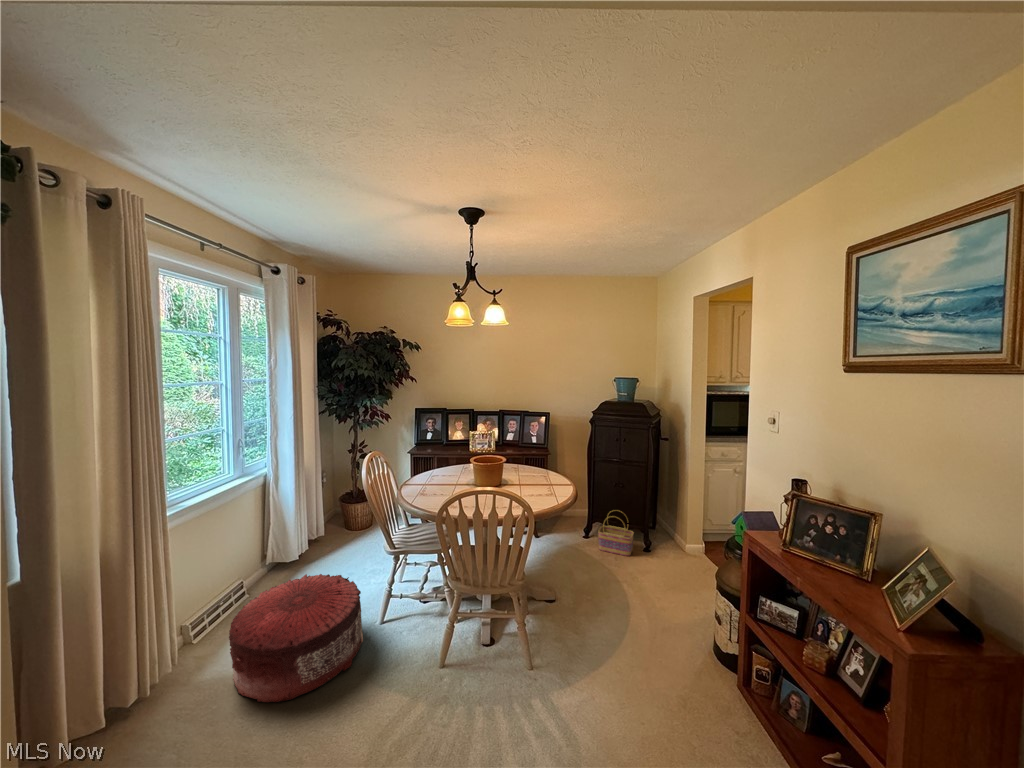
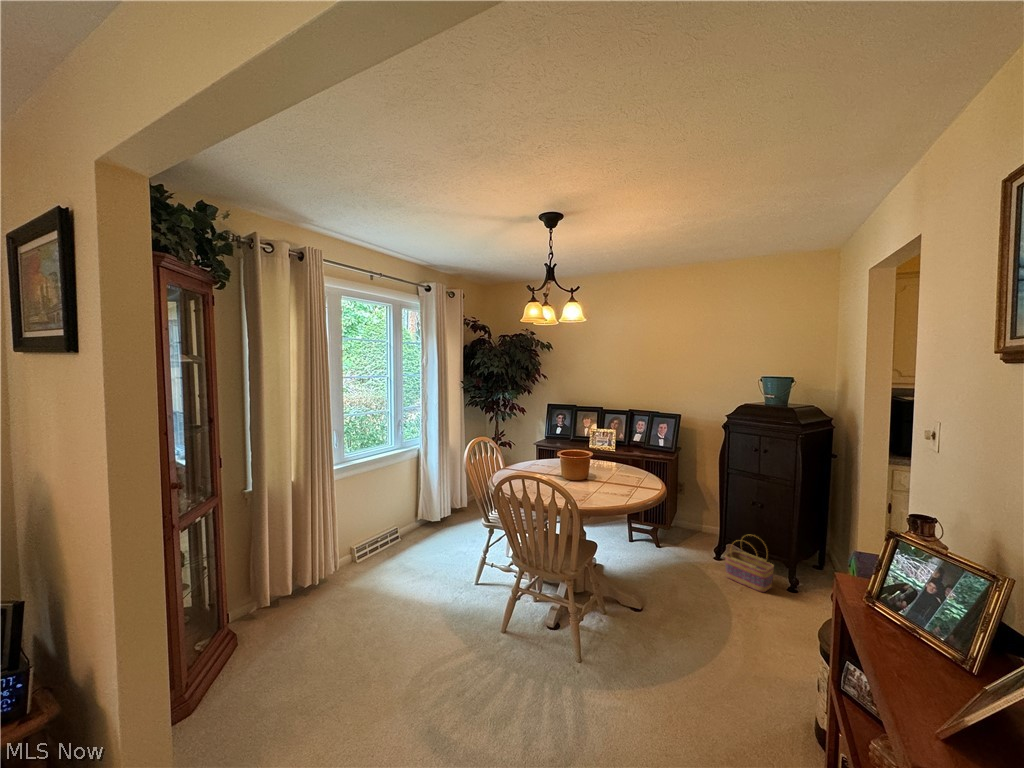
pouf: present [229,574,363,702] -> none [365,529,459,614]

